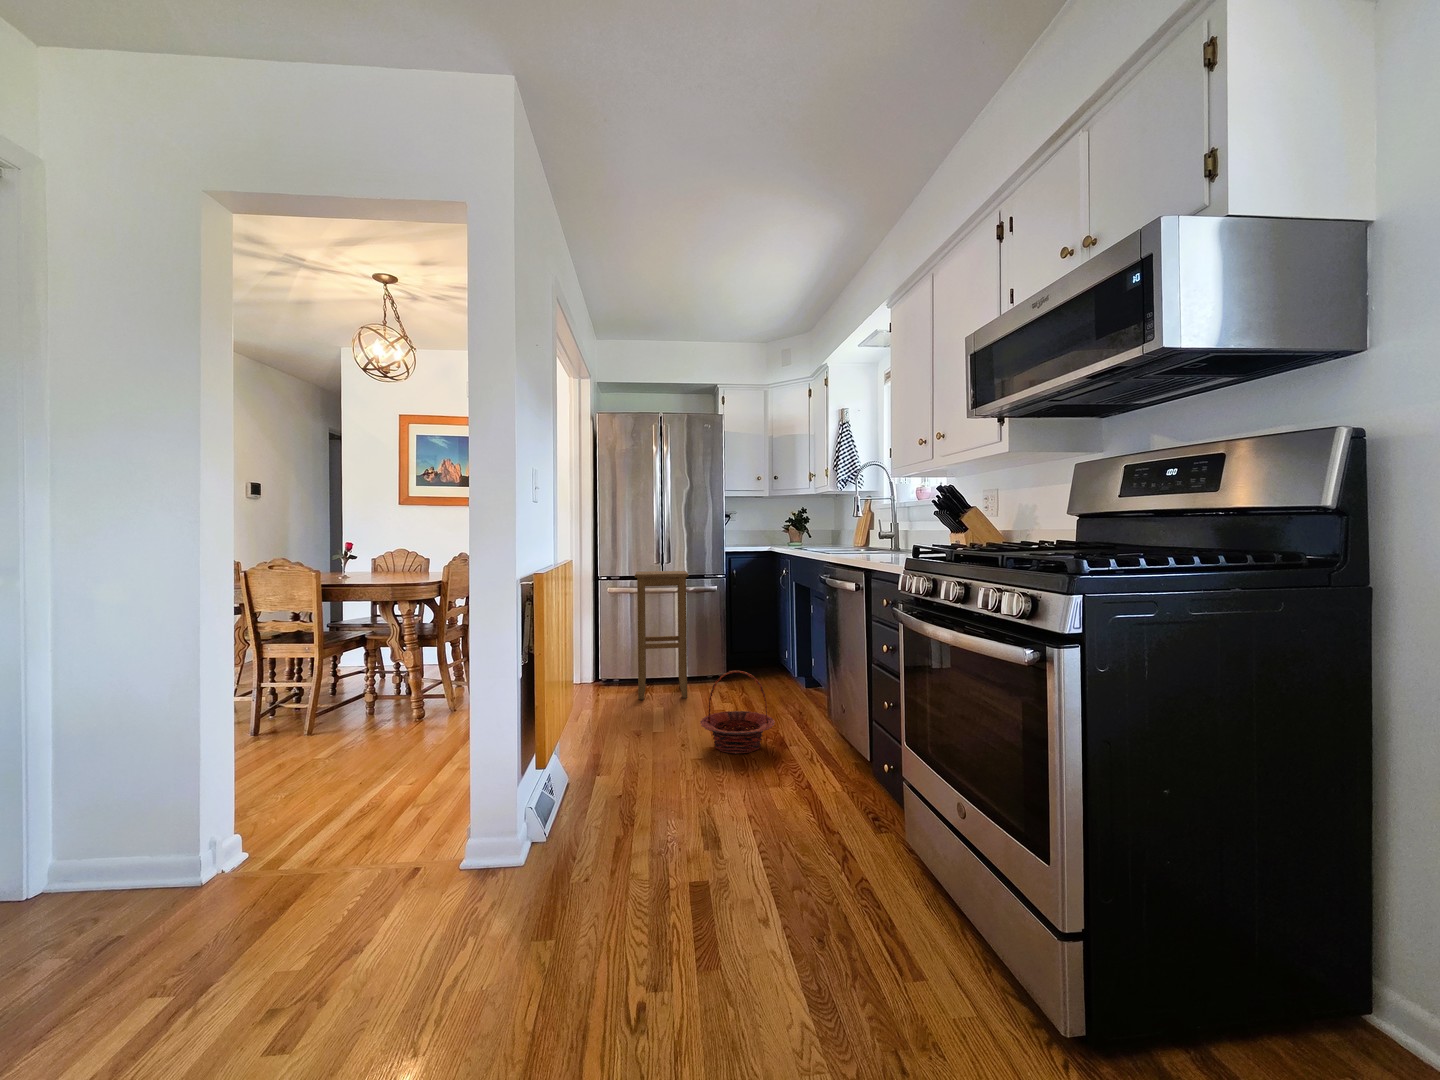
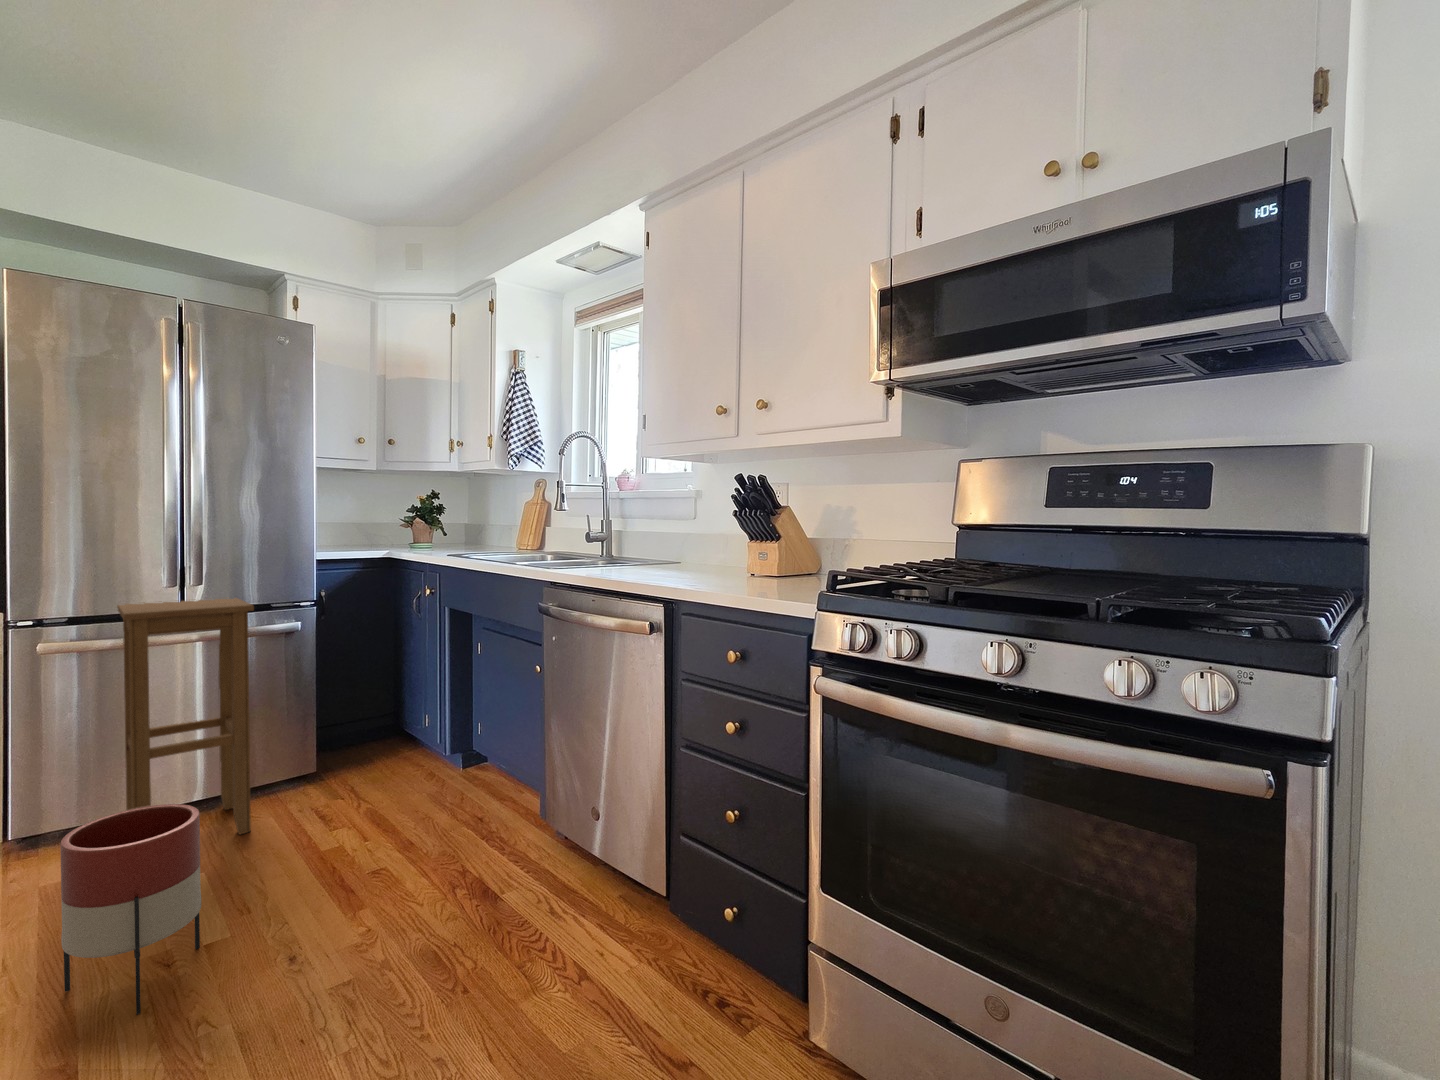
planter: none [602,661,652,748] -> present [60,804,201,1015]
basket: present [700,671,775,754] -> none [329,785,480,947]

